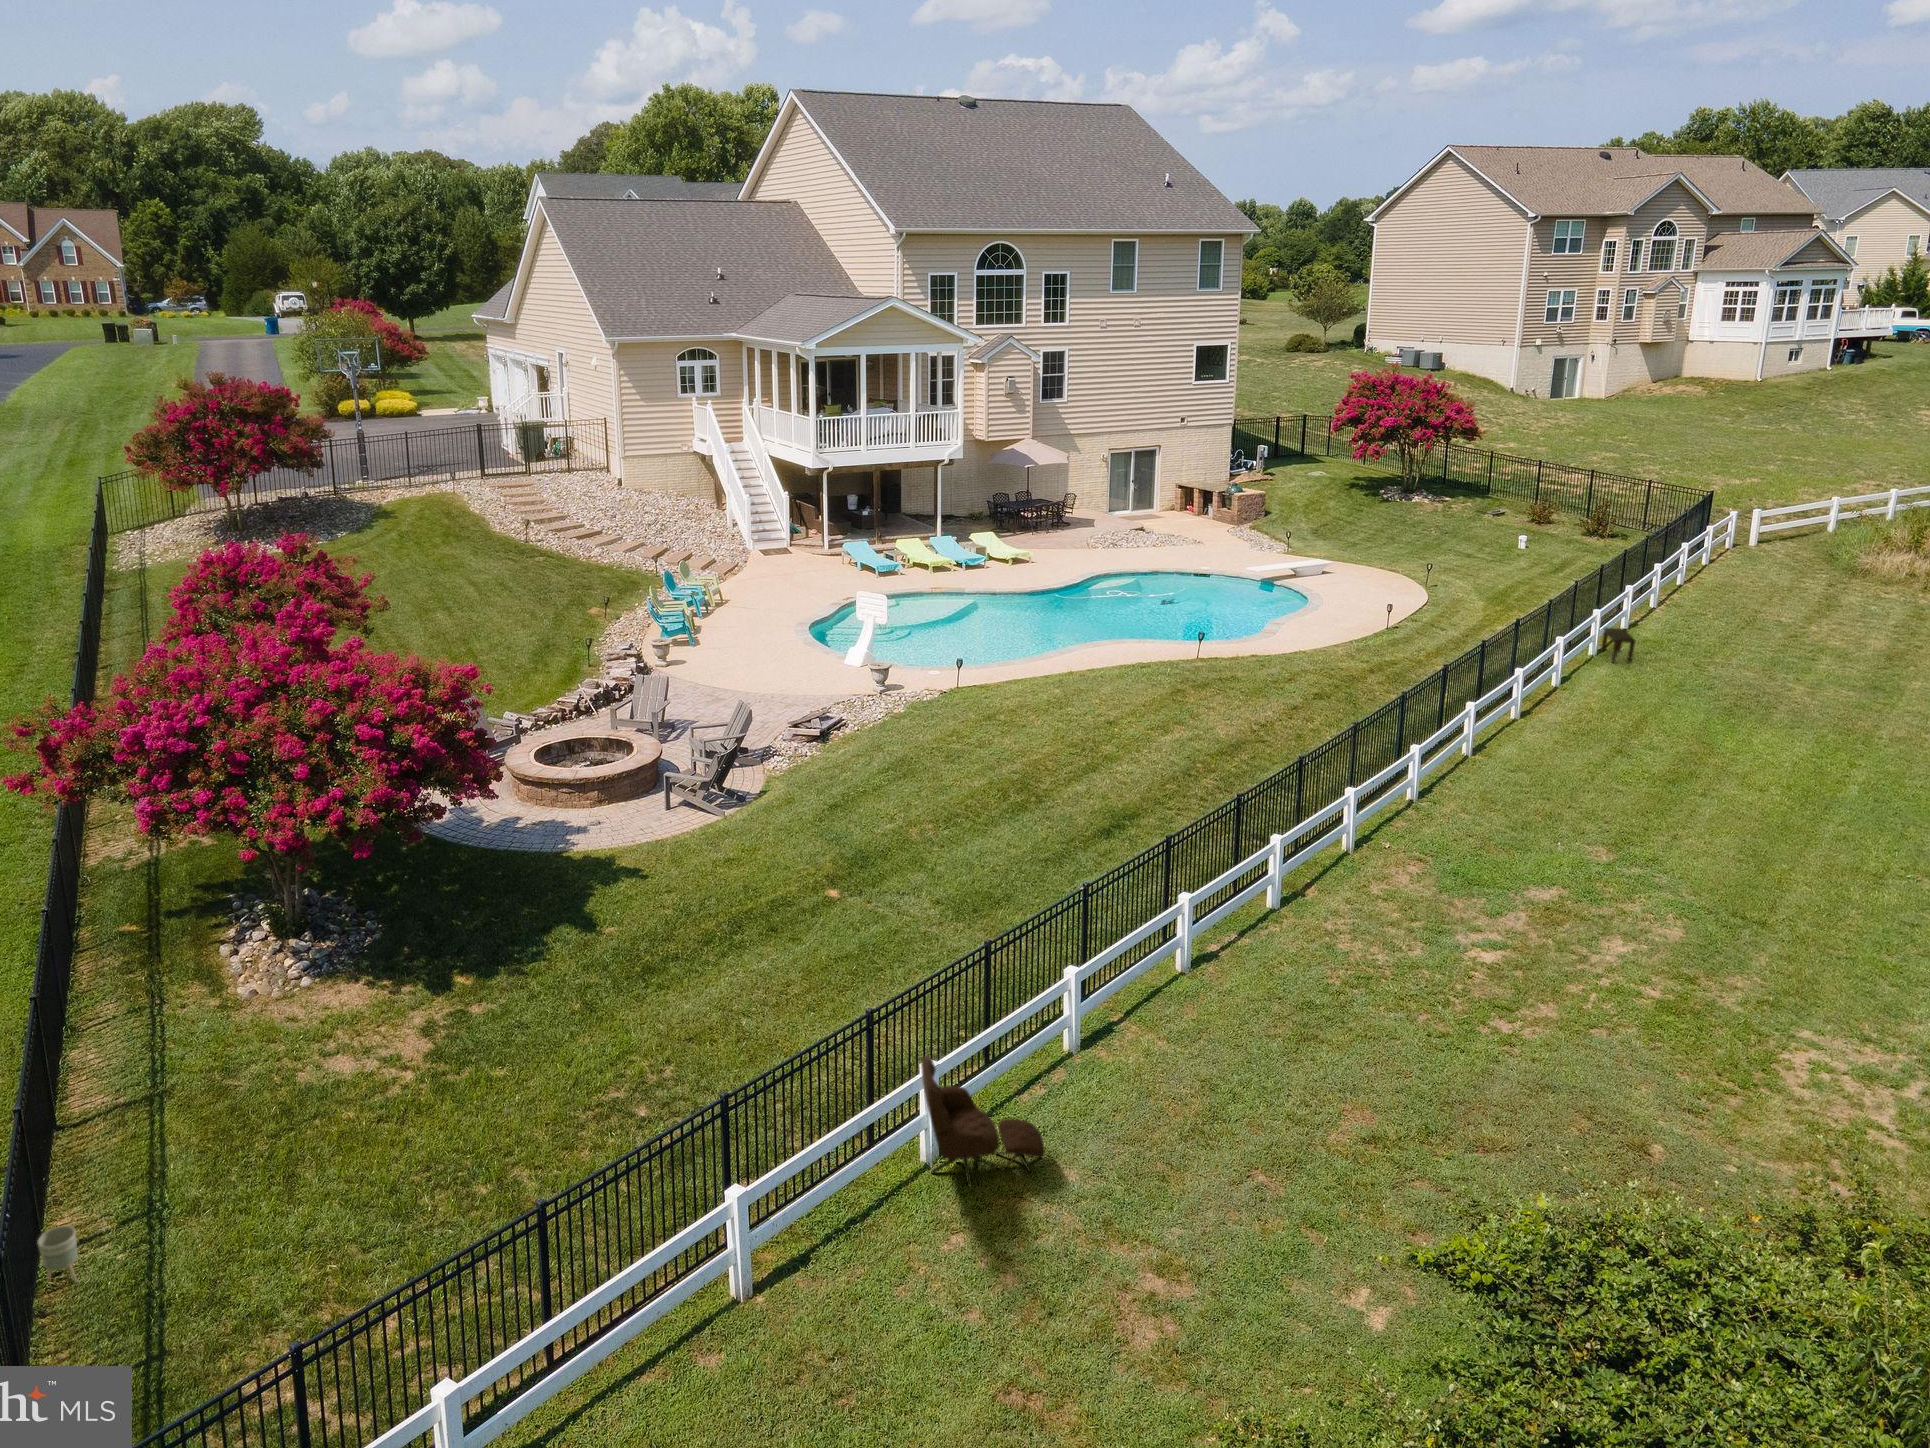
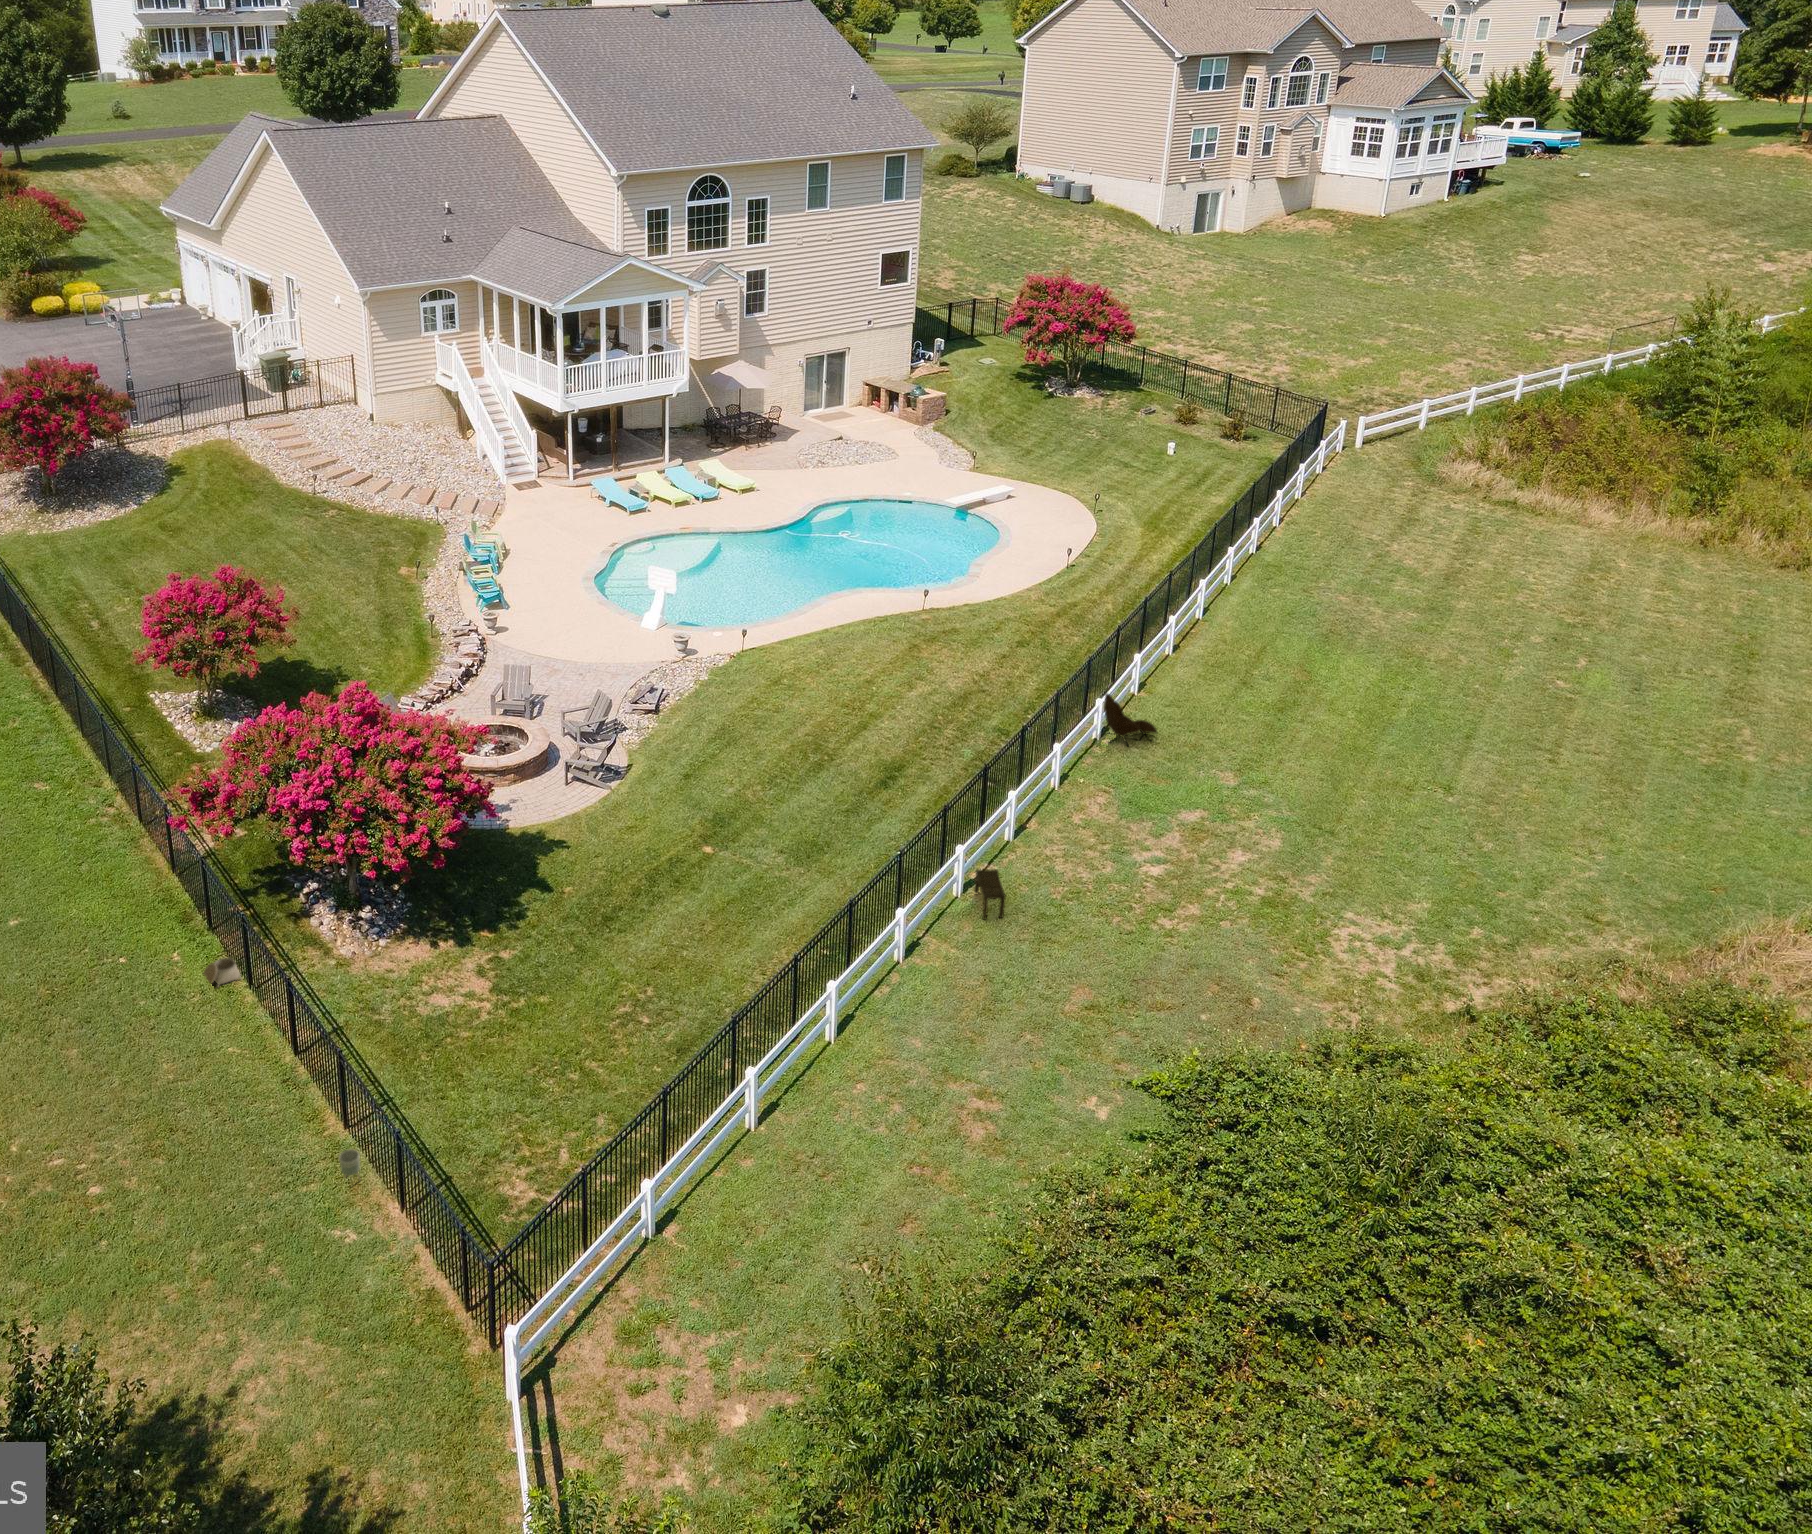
bench: present [1601,628,1636,663] -> present [974,869,1006,920]
basket: none [75,952,132,990] -> present [203,958,241,985]
lounge chair: present [921,1056,1045,1186] -> present [1104,693,1157,745]

